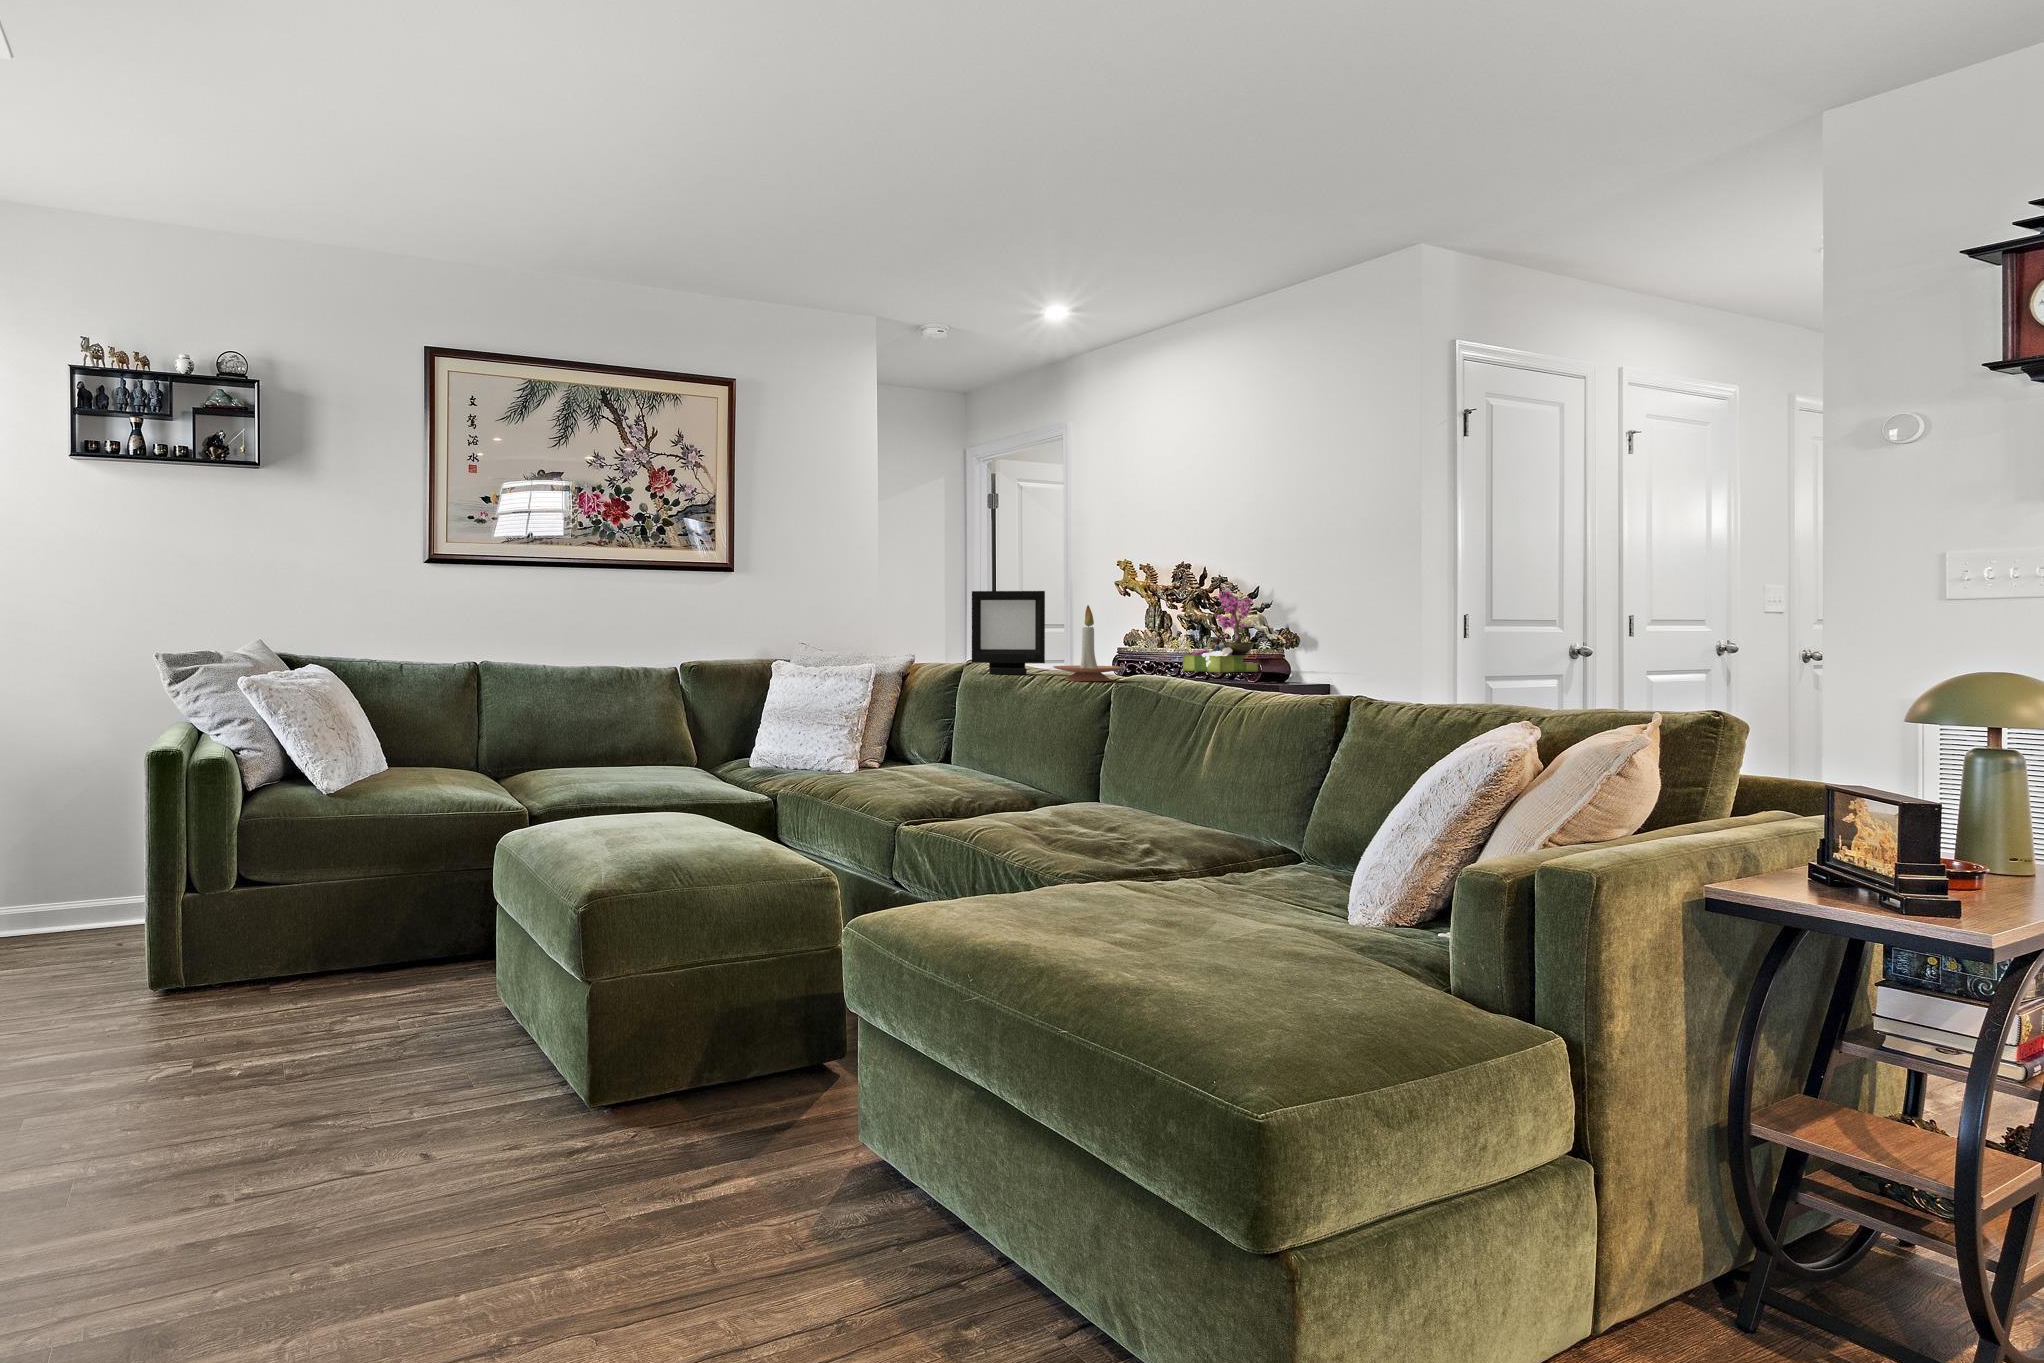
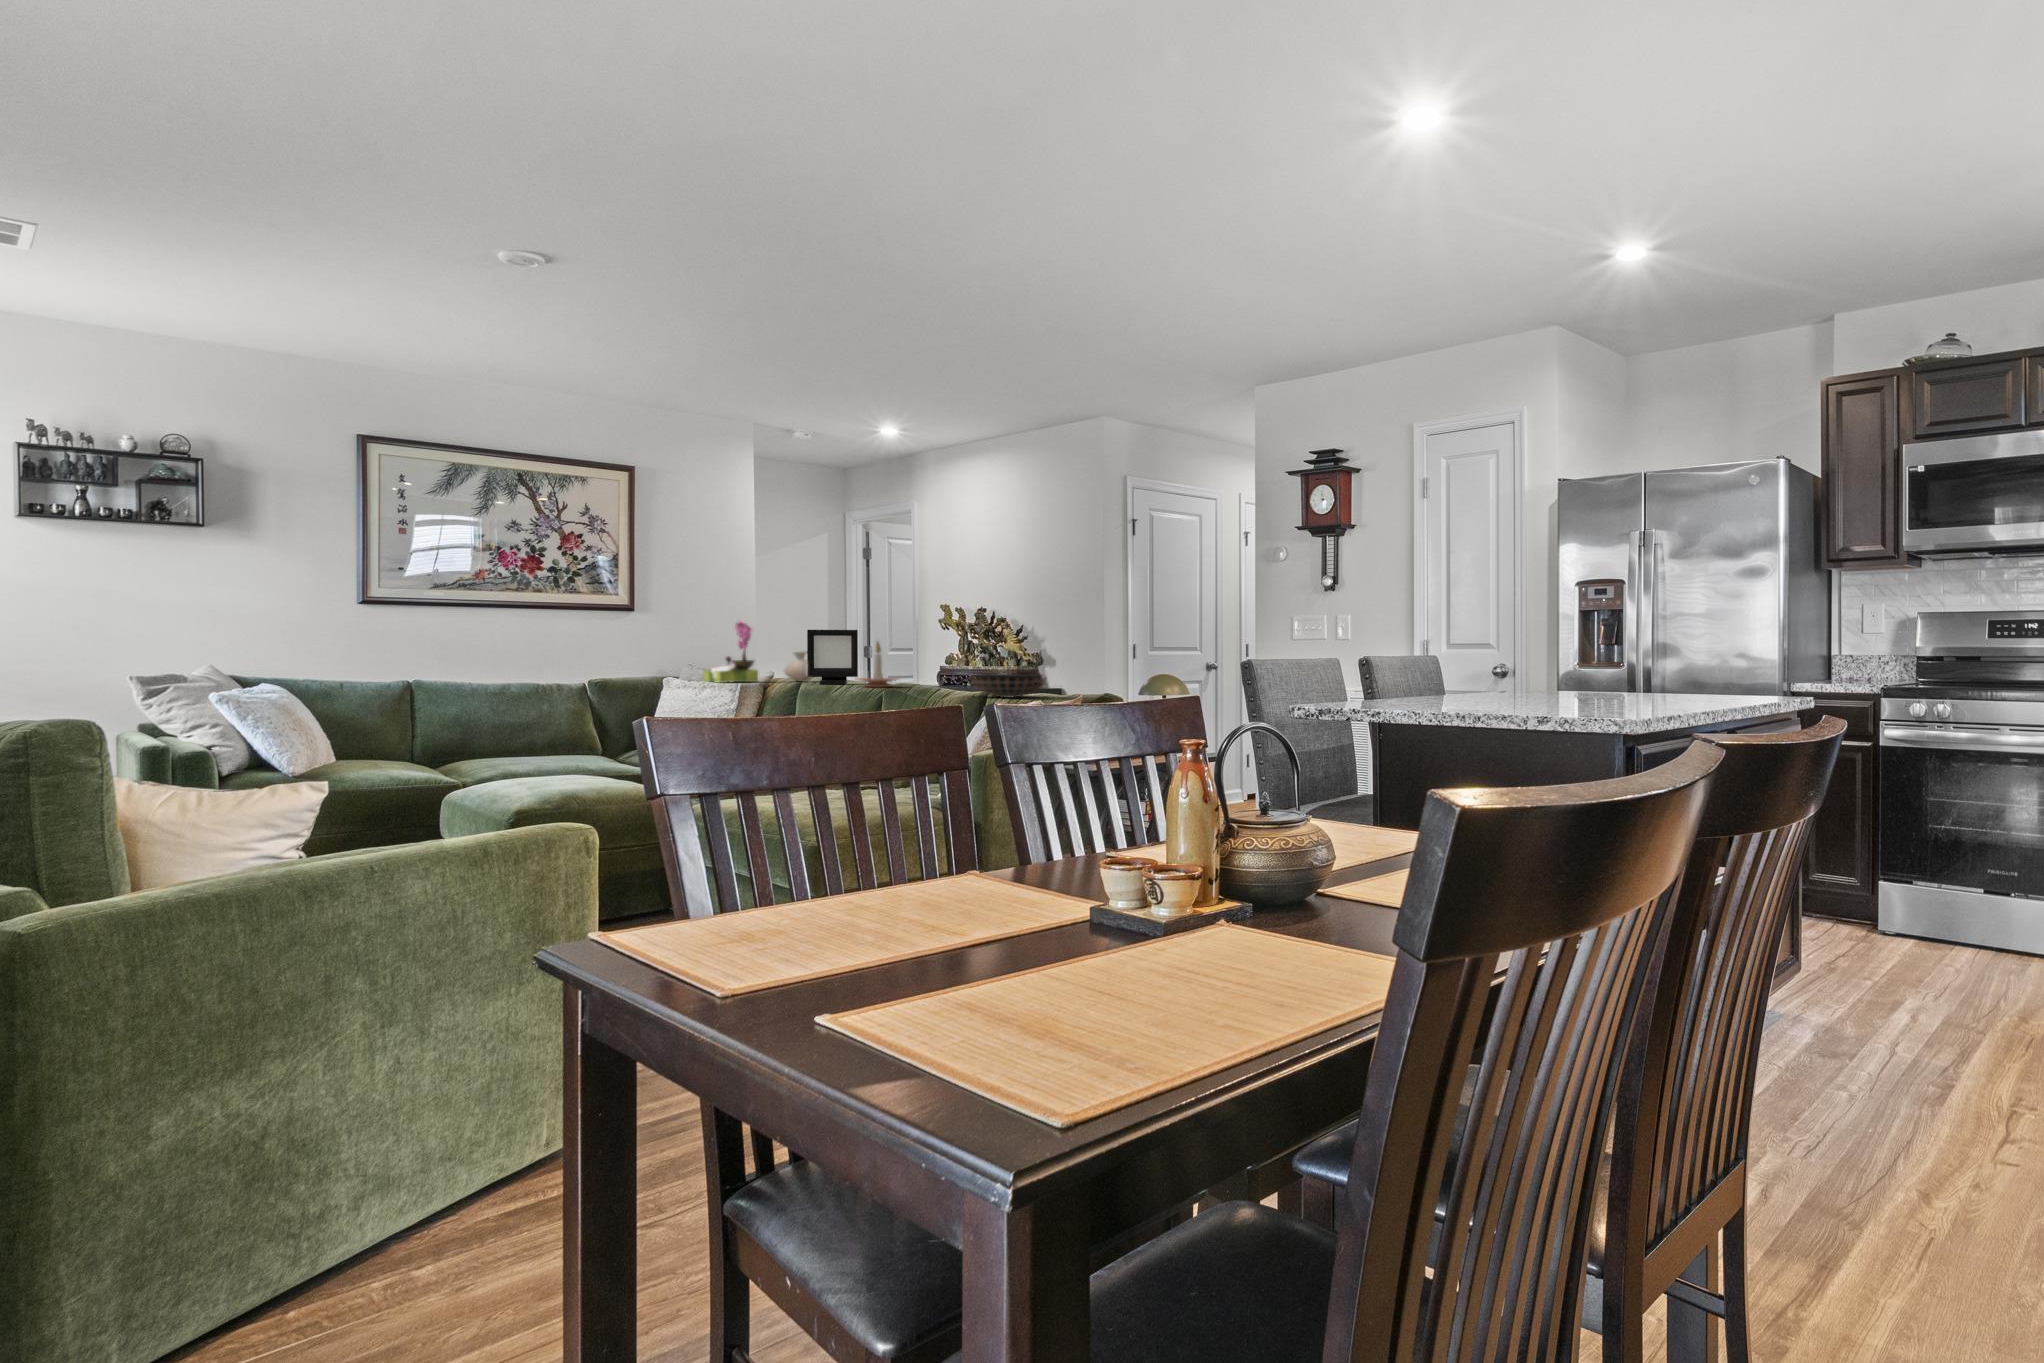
flower arrangement: present [1183,589,1258,672] -> present [703,621,758,683]
vase: none [928,625,976,668] -> present [784,652,810,682]
decorative bowl: none [1323,664,1488,710] -> present [971,674,1046,698]

